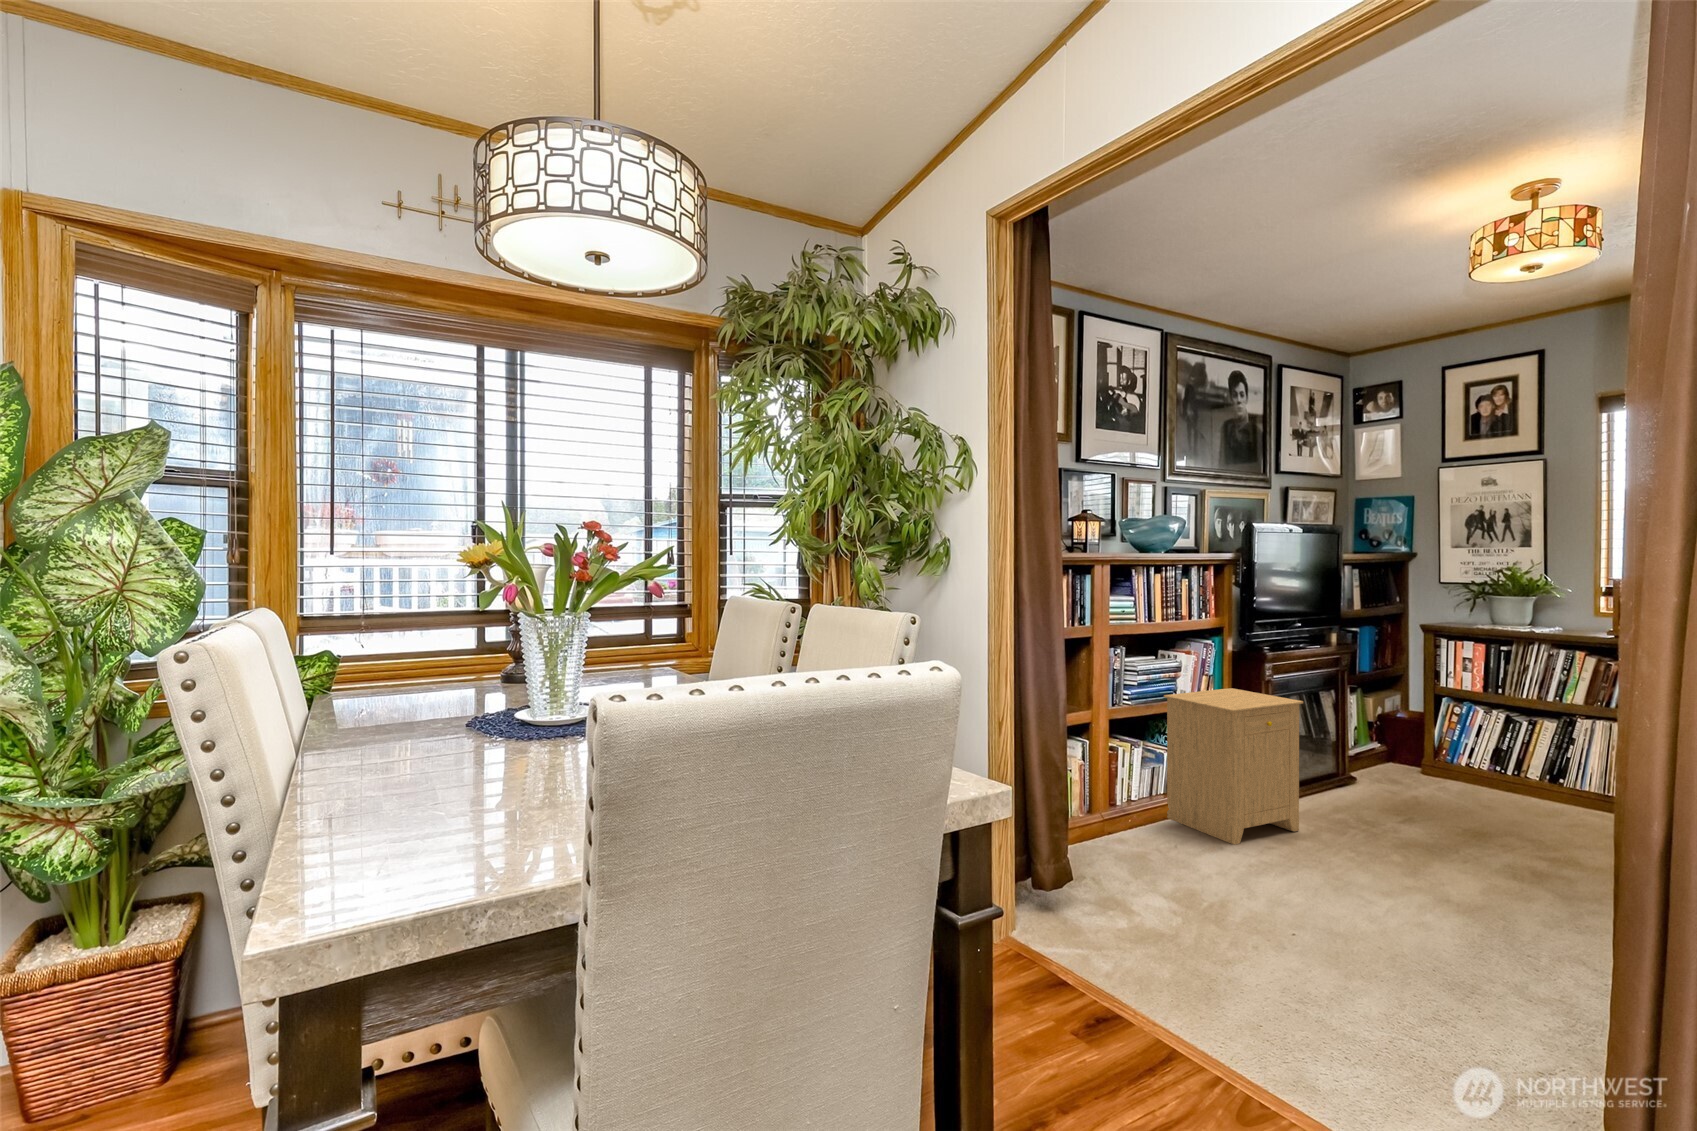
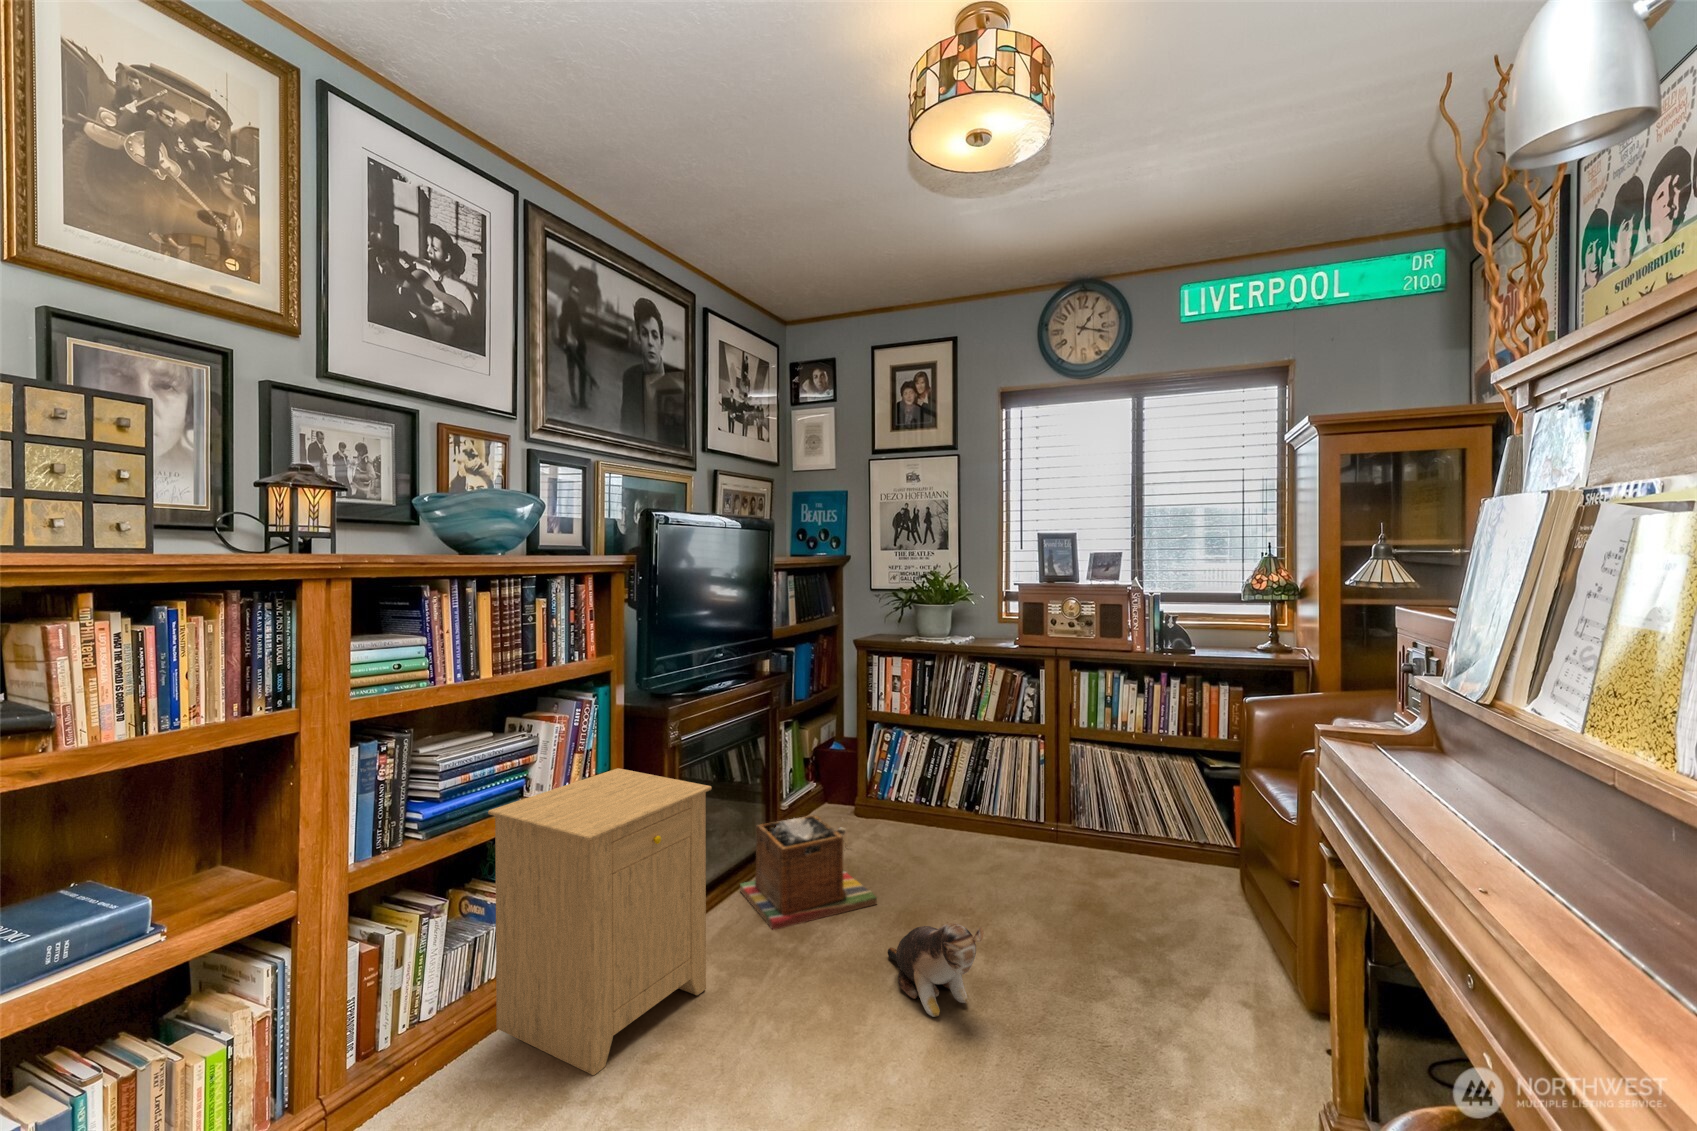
laundry basket: none [1315,749,1441,822] -> present [740,815,877,930]
plush toy: none [1448,812,1532,876] -> present [888,922,984,1017]

